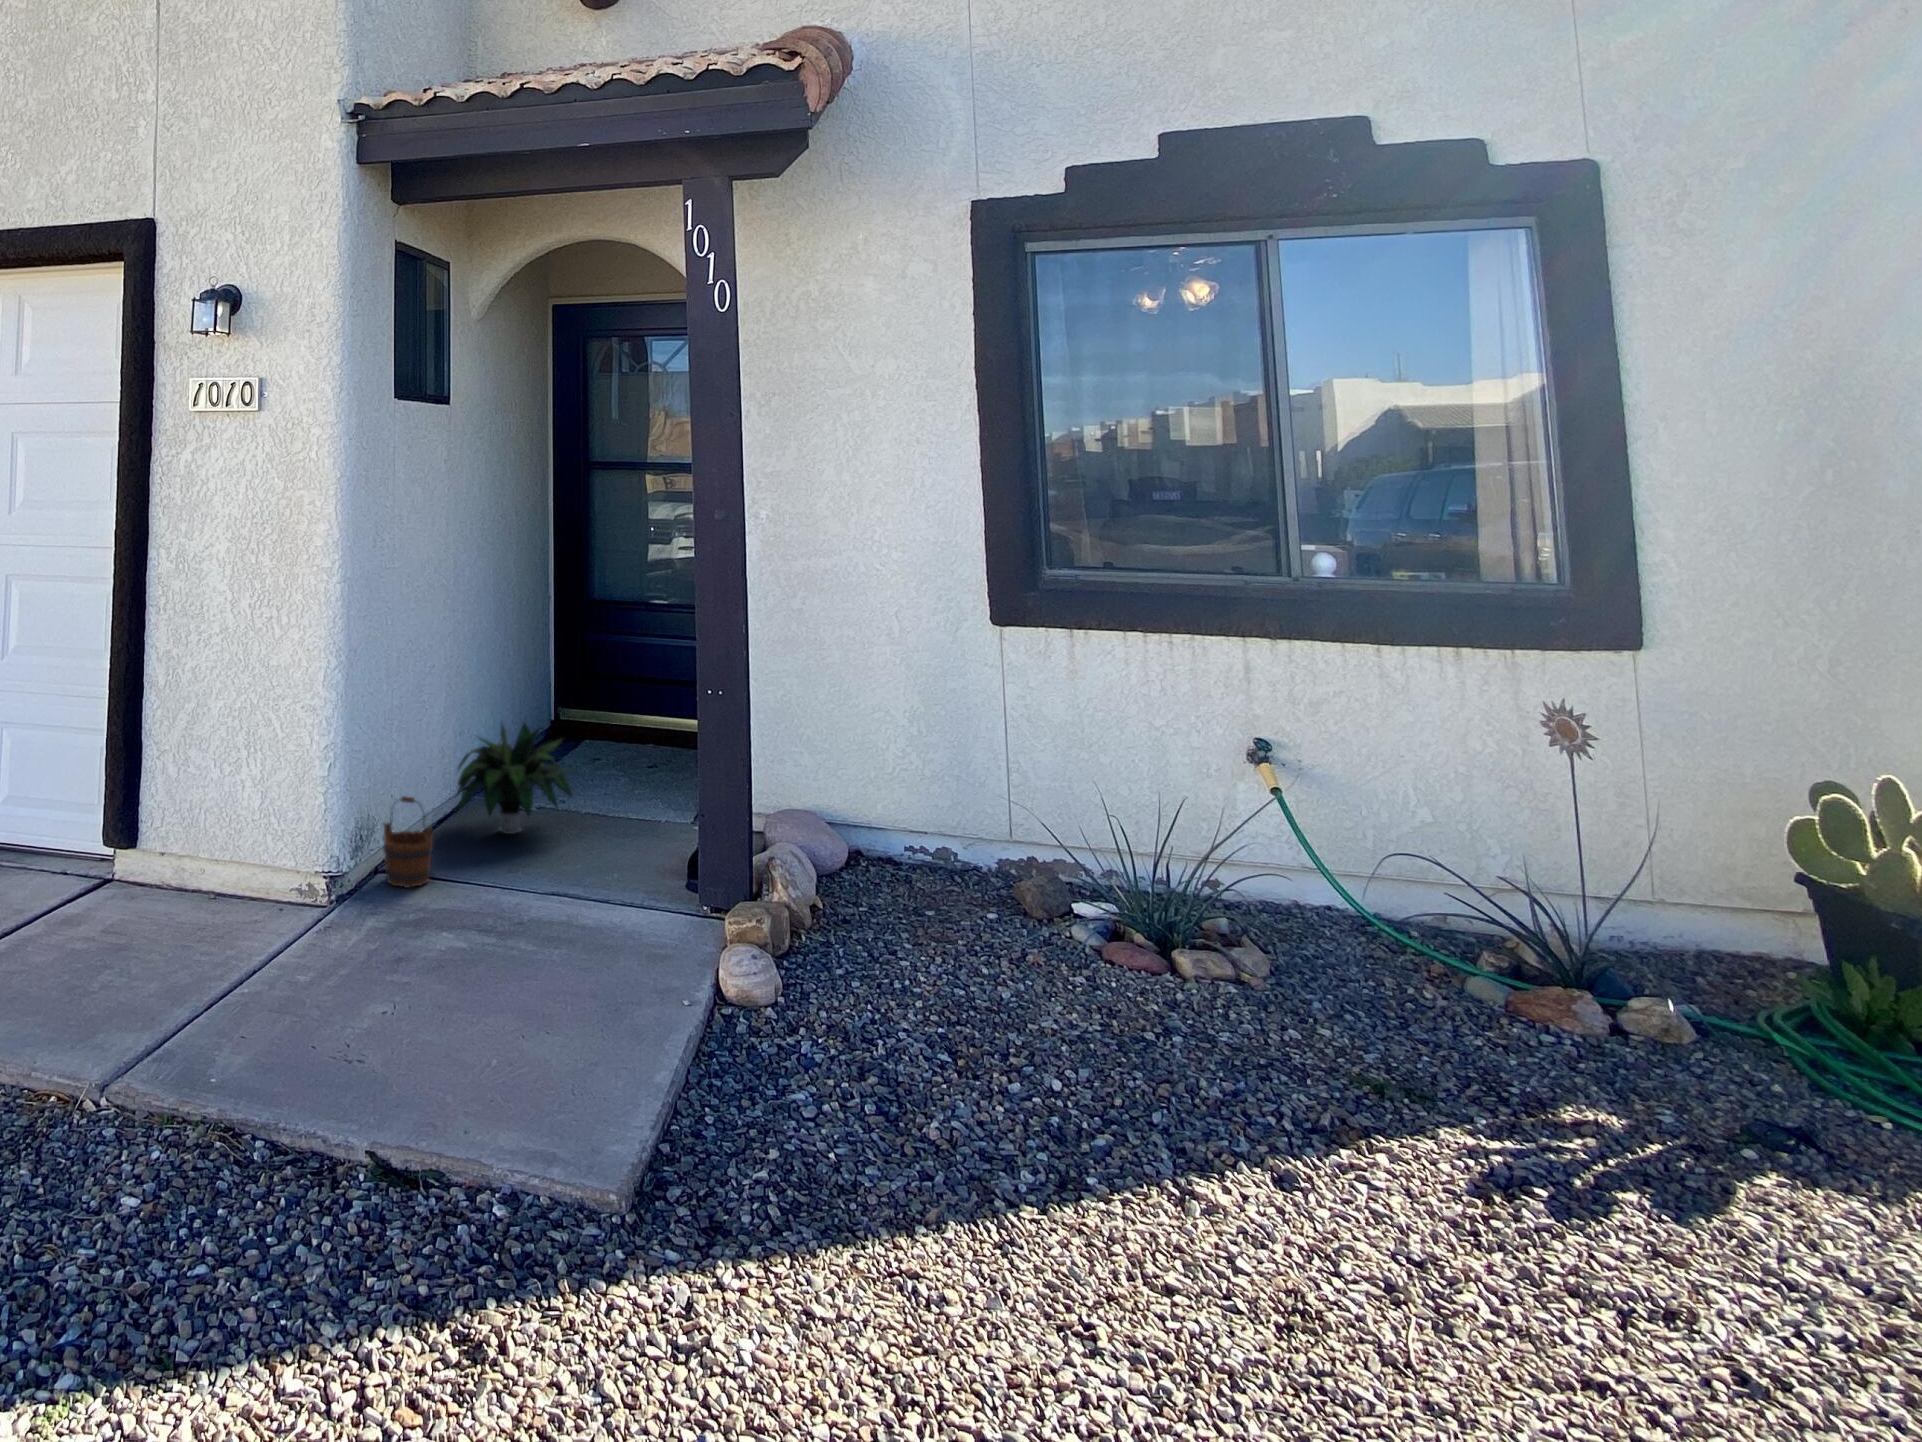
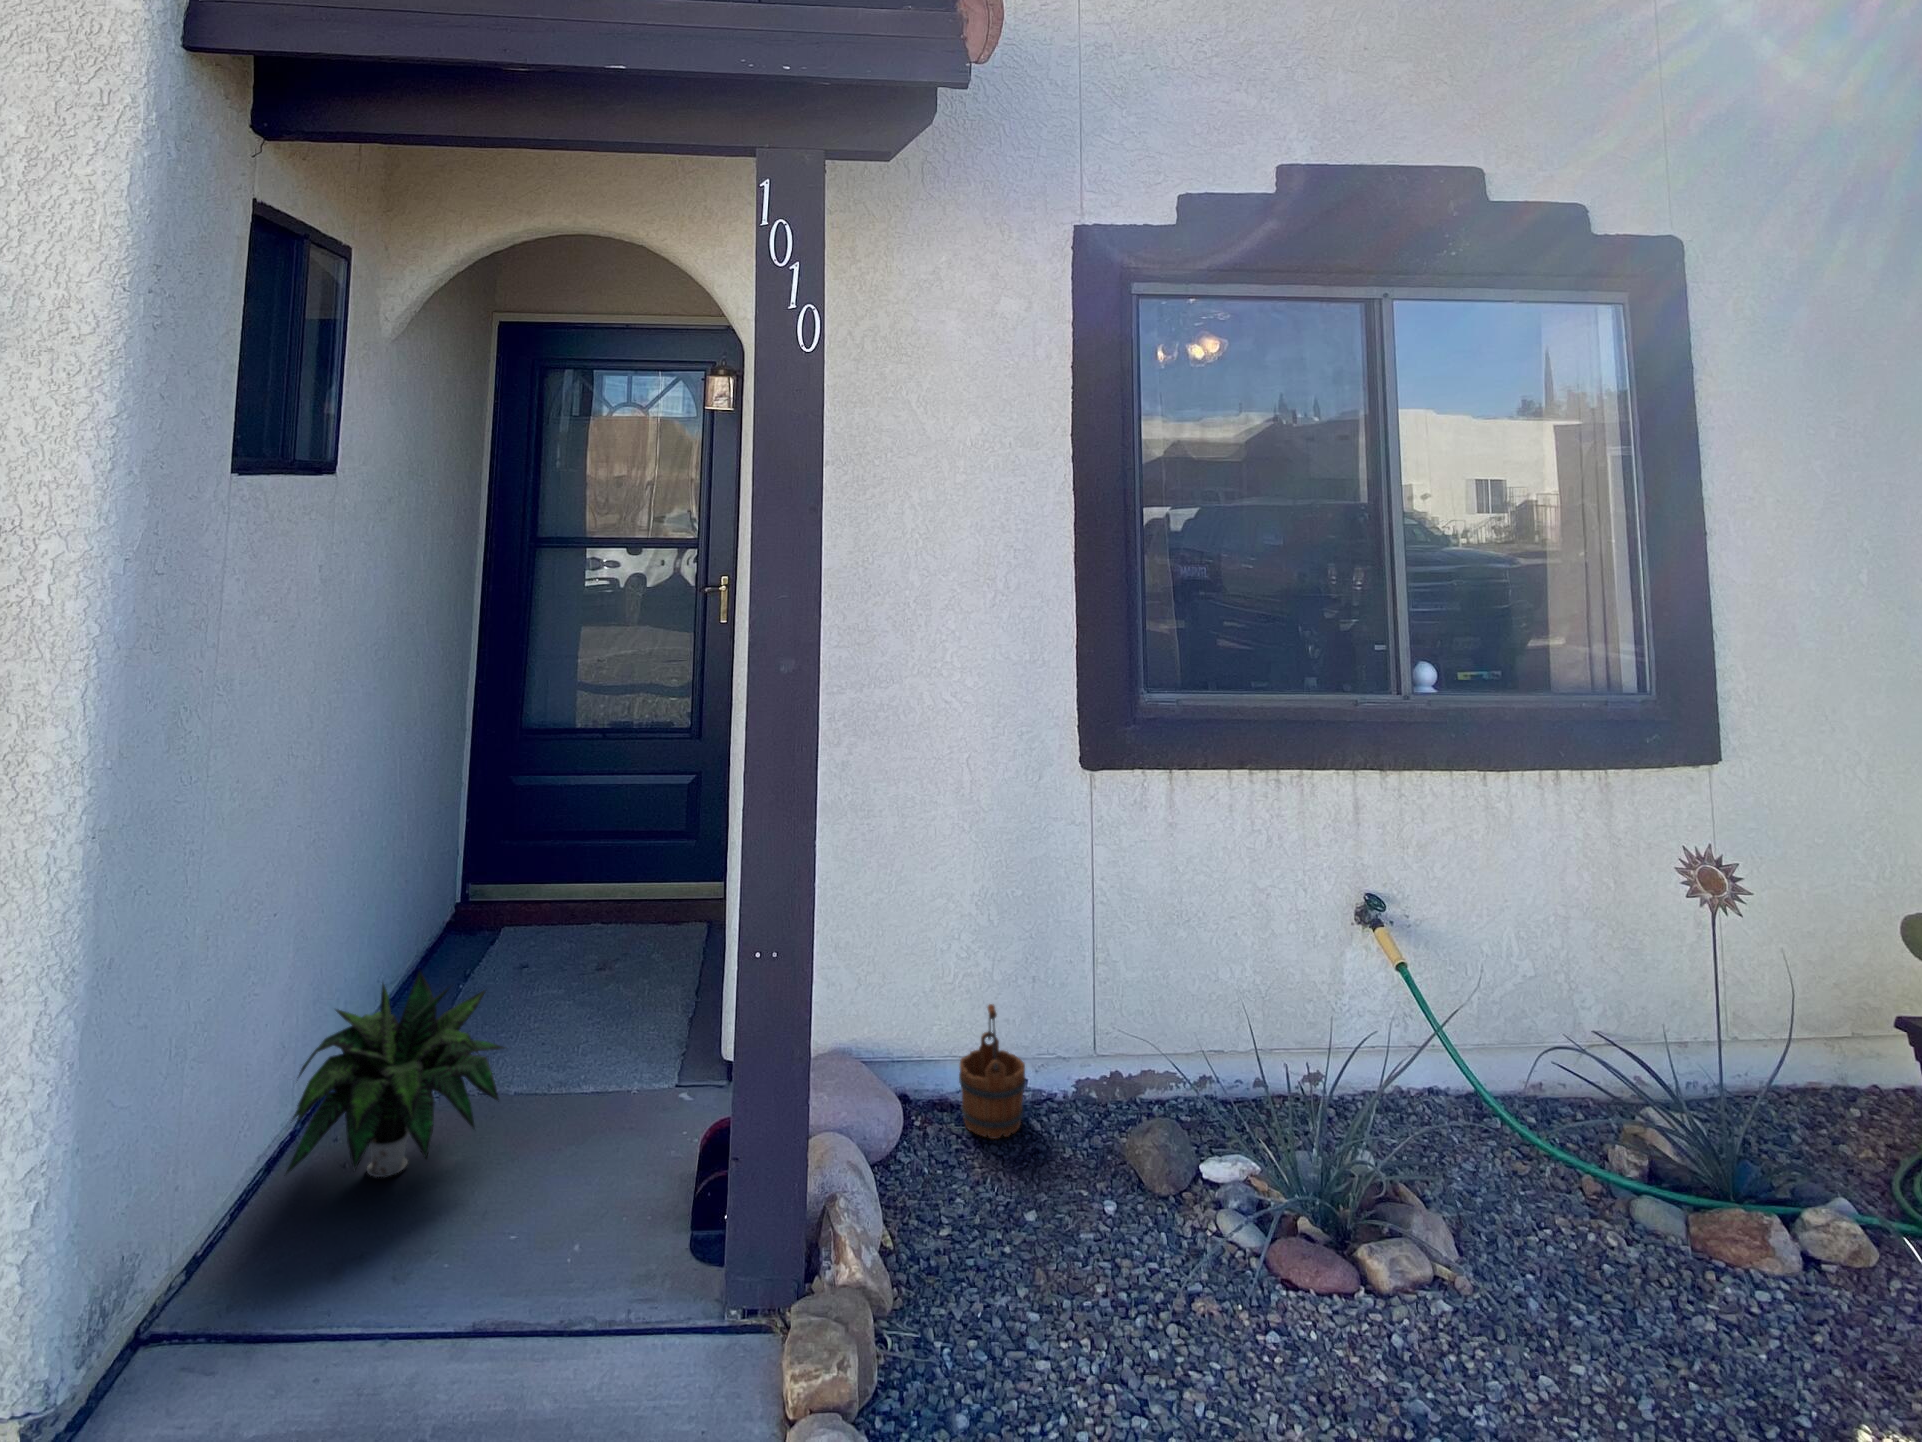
wooden bucket: present [383,796,433,888] -> present [959,1004,1026,1139]

